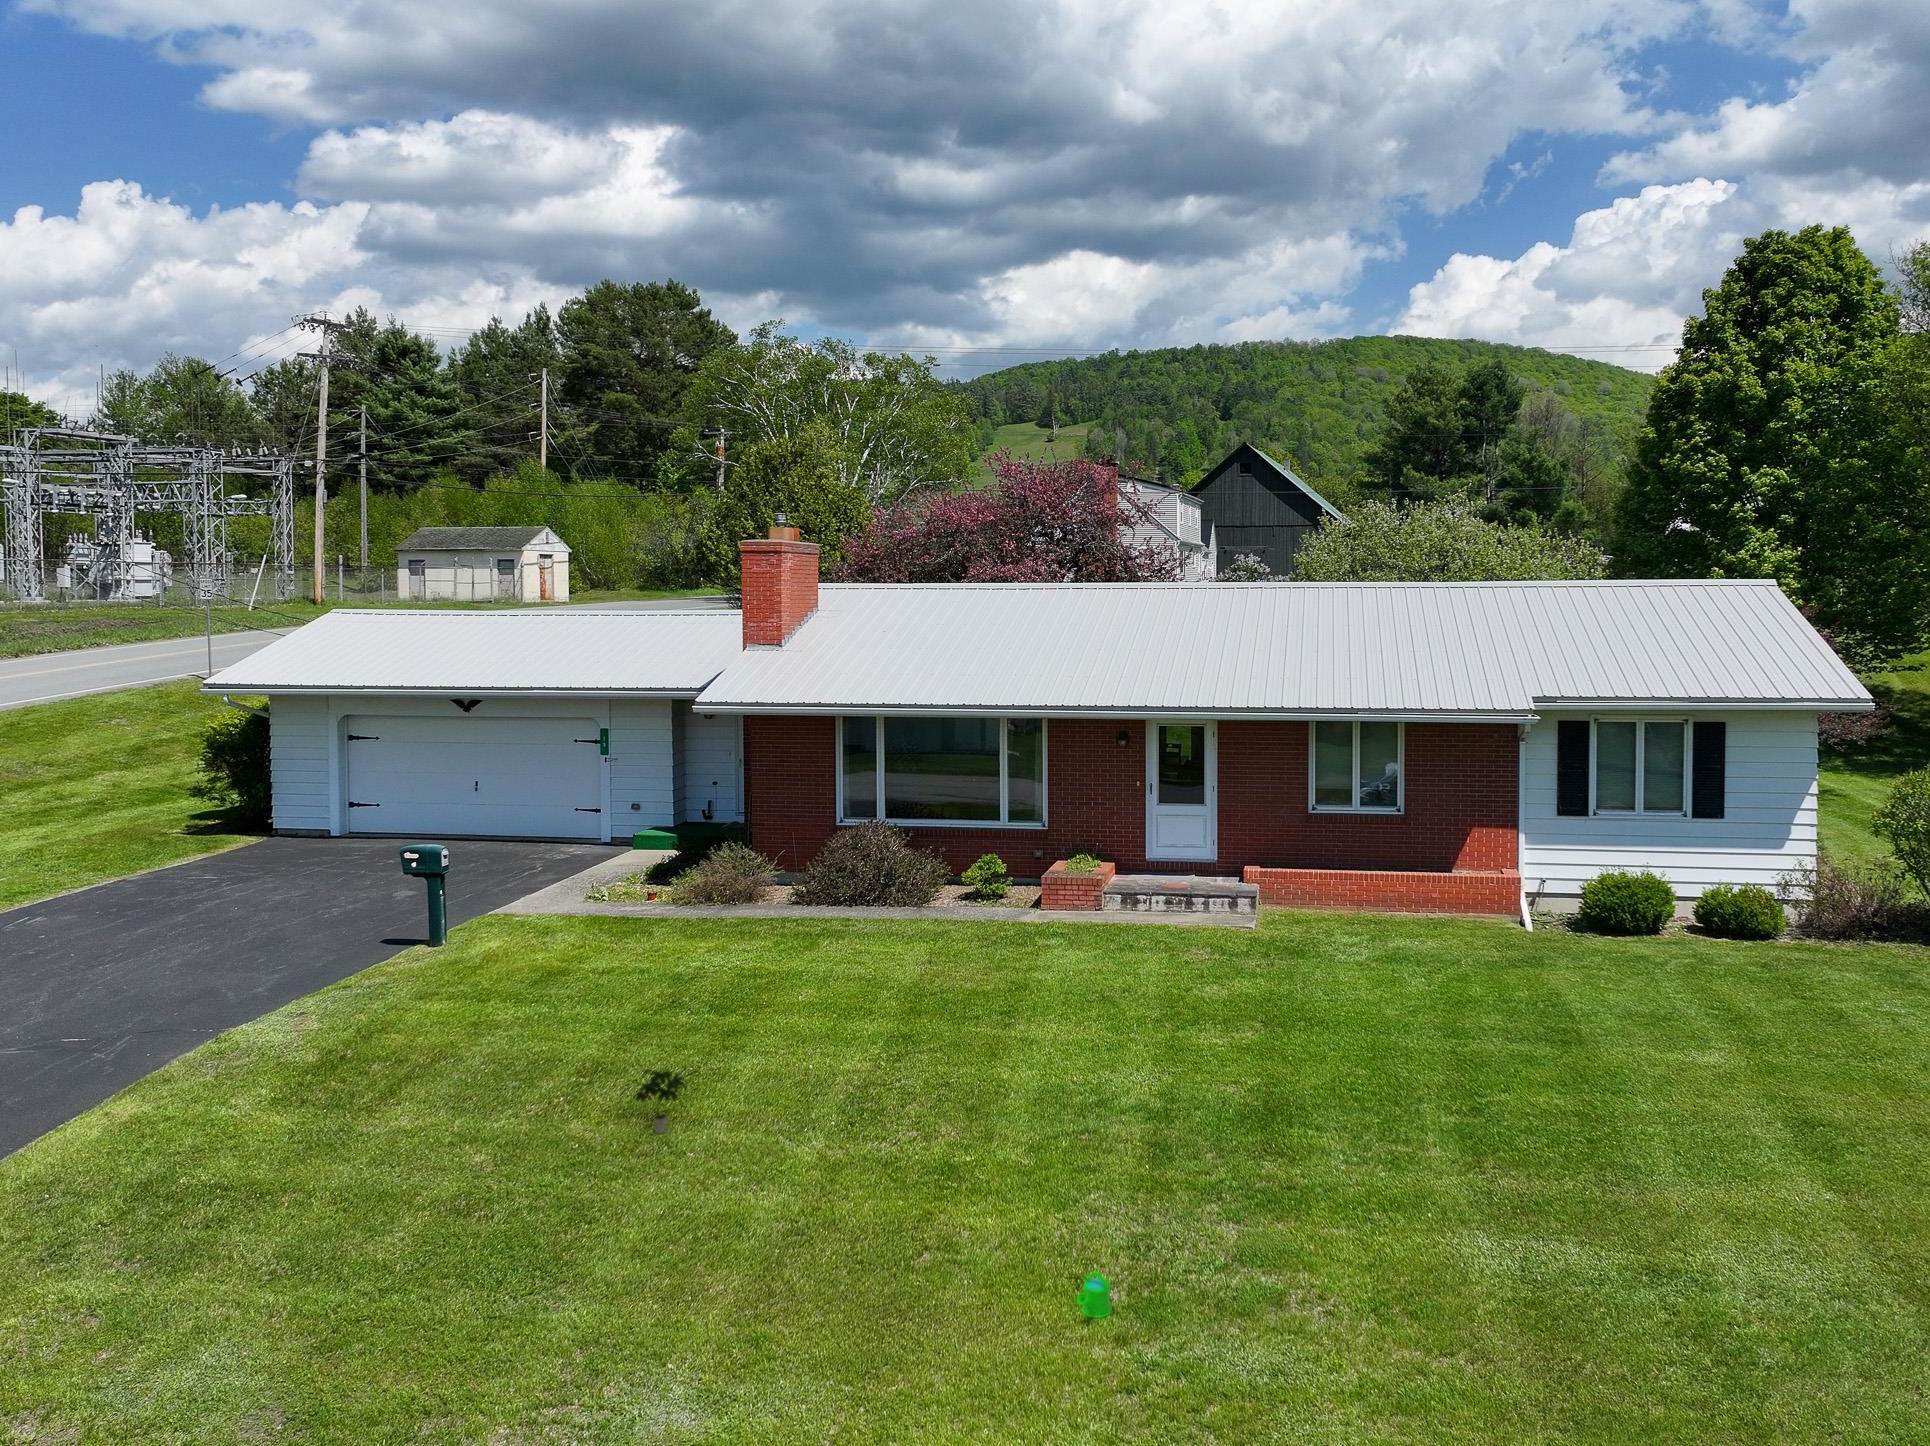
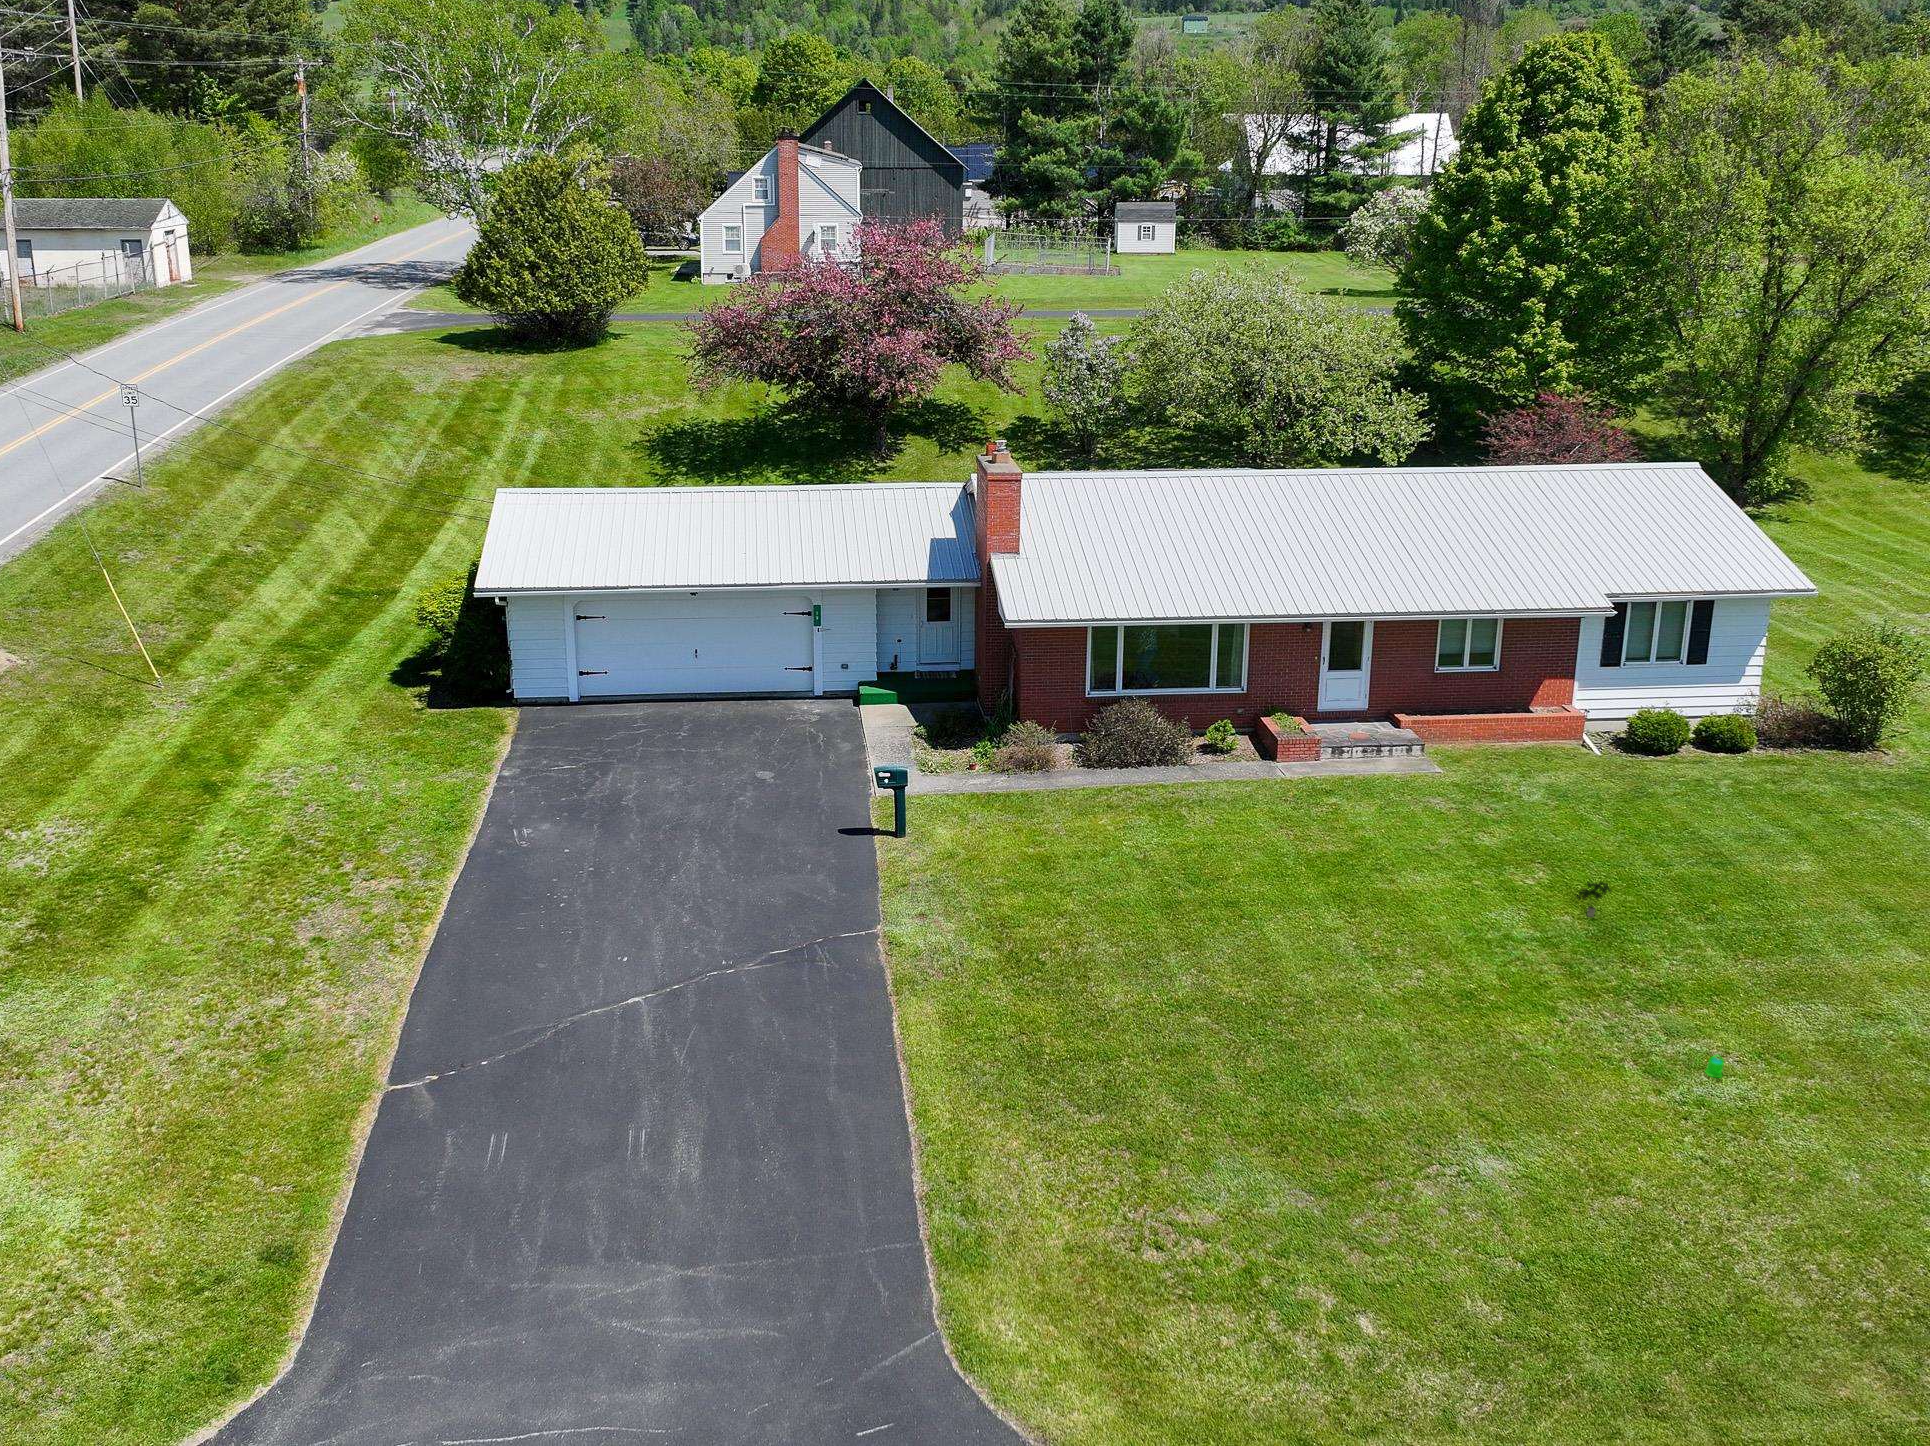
potted plant: present [636,1069,687,1134] -> present [1576,882,1612,917]

